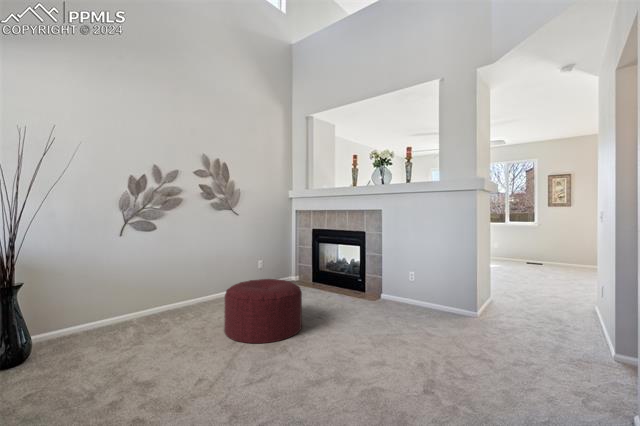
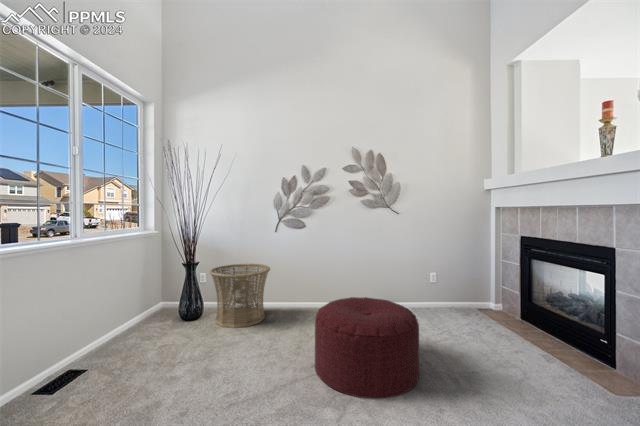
basket: none [46,273,133,352] -> present [209,263,270,328]

